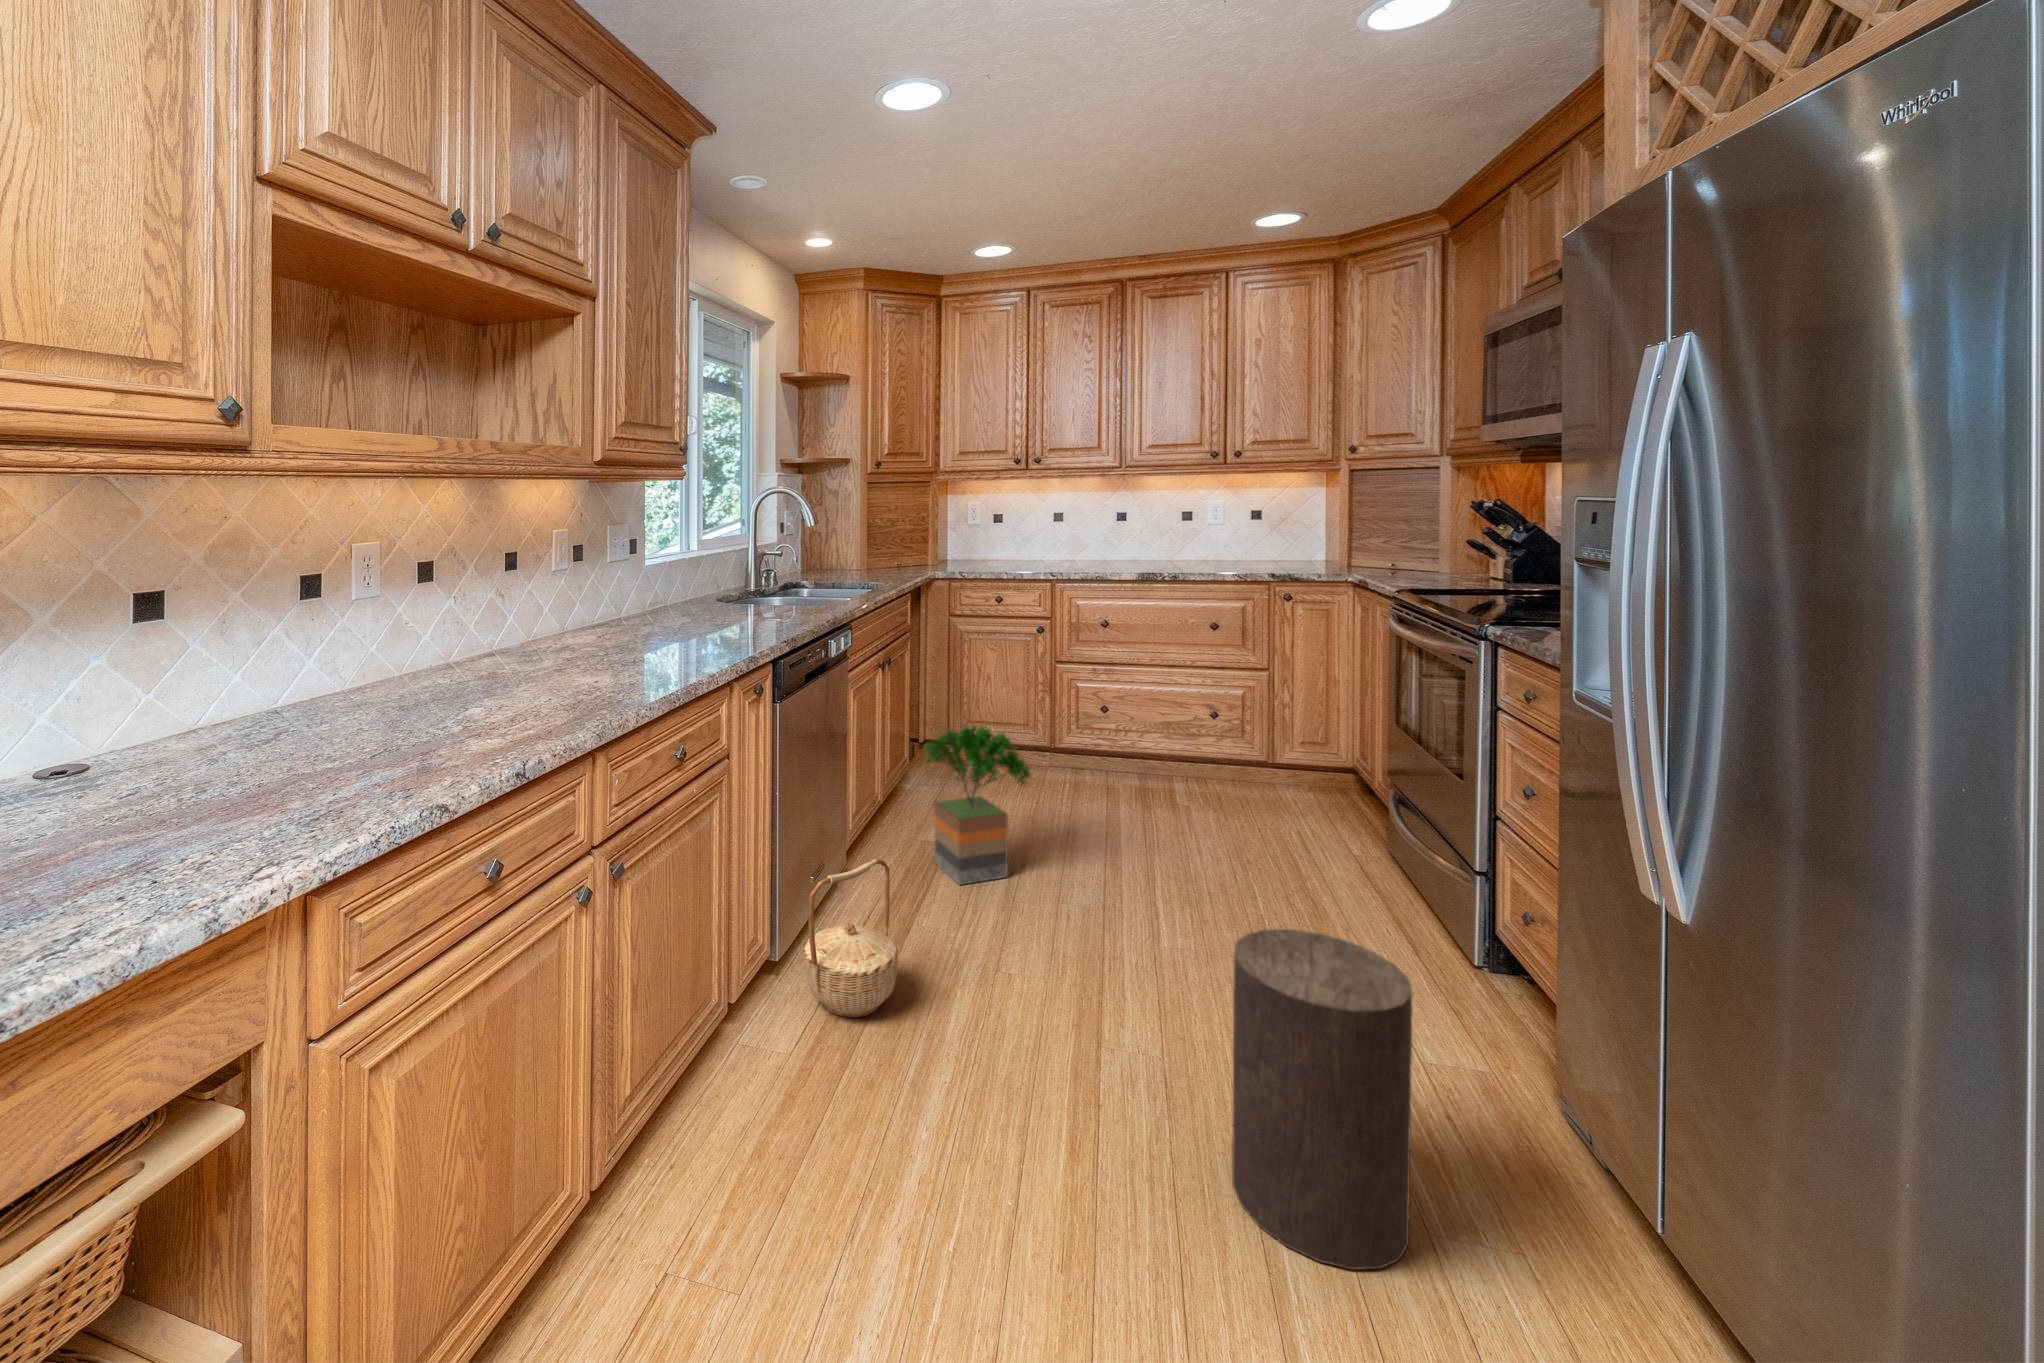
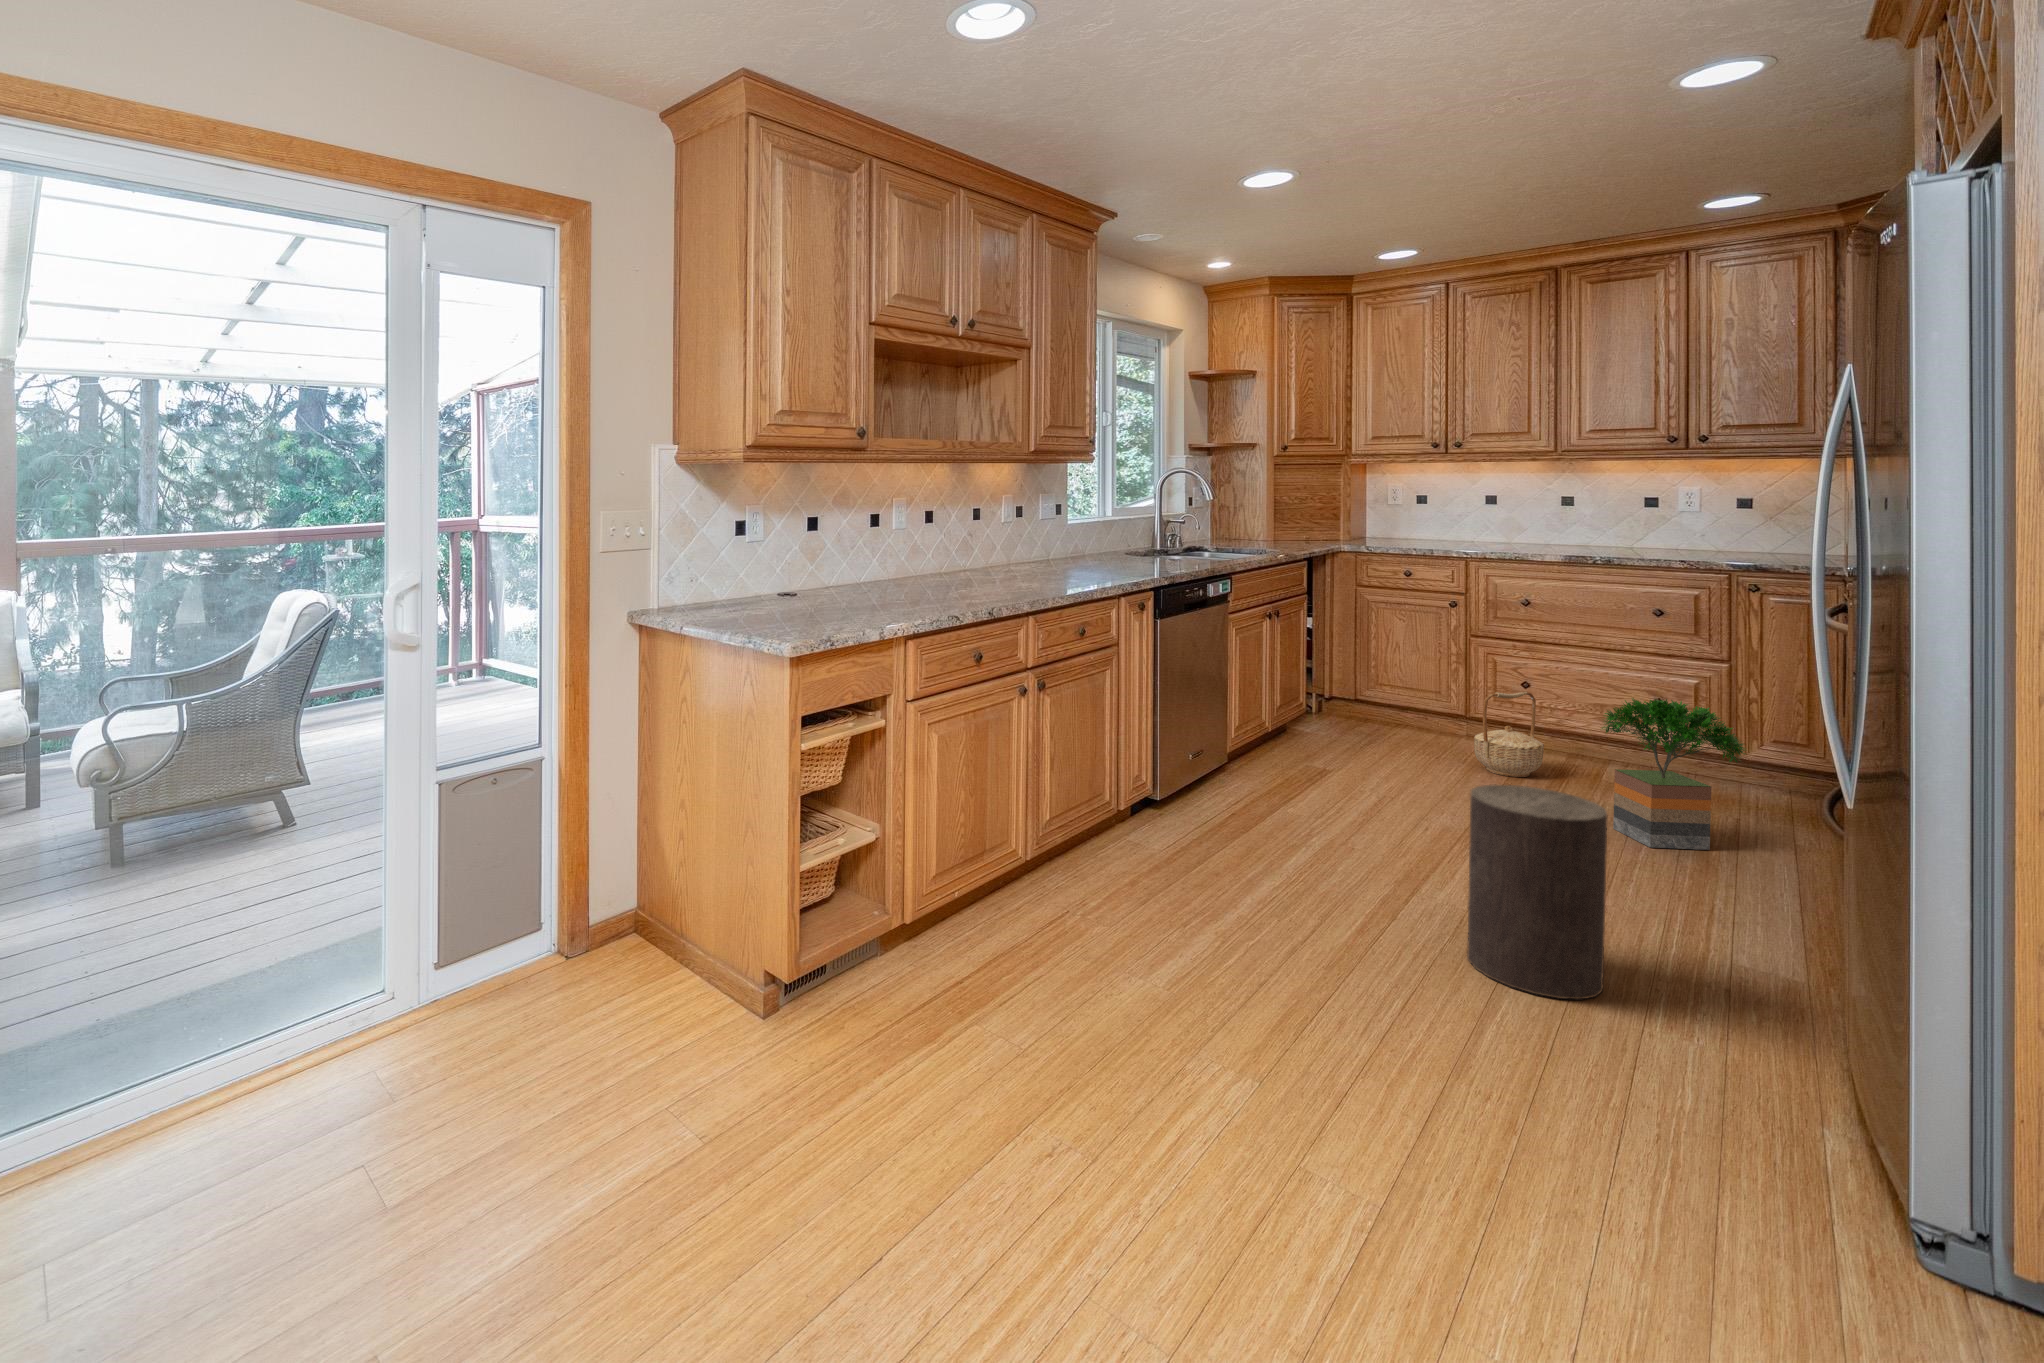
potted tree: present [924,726,1031,885] -> present [1602,698,1745,850]
basket: present [804,859,898,1017] -> present [1474,692,1544,777]

